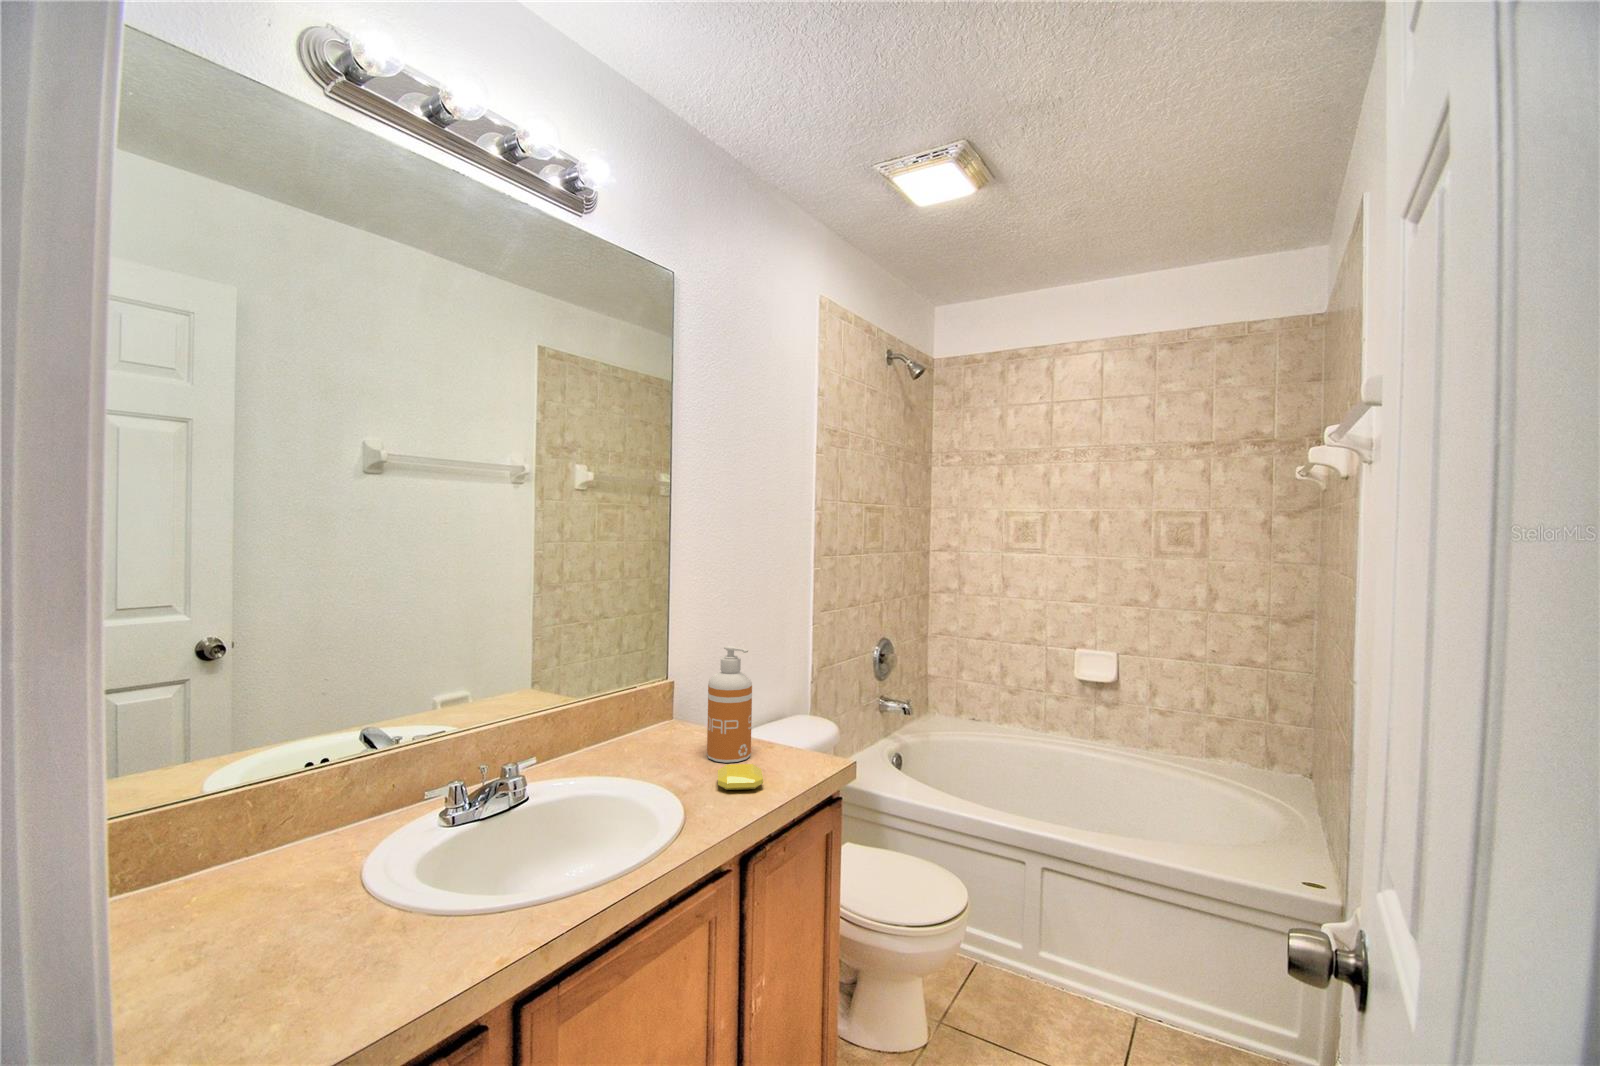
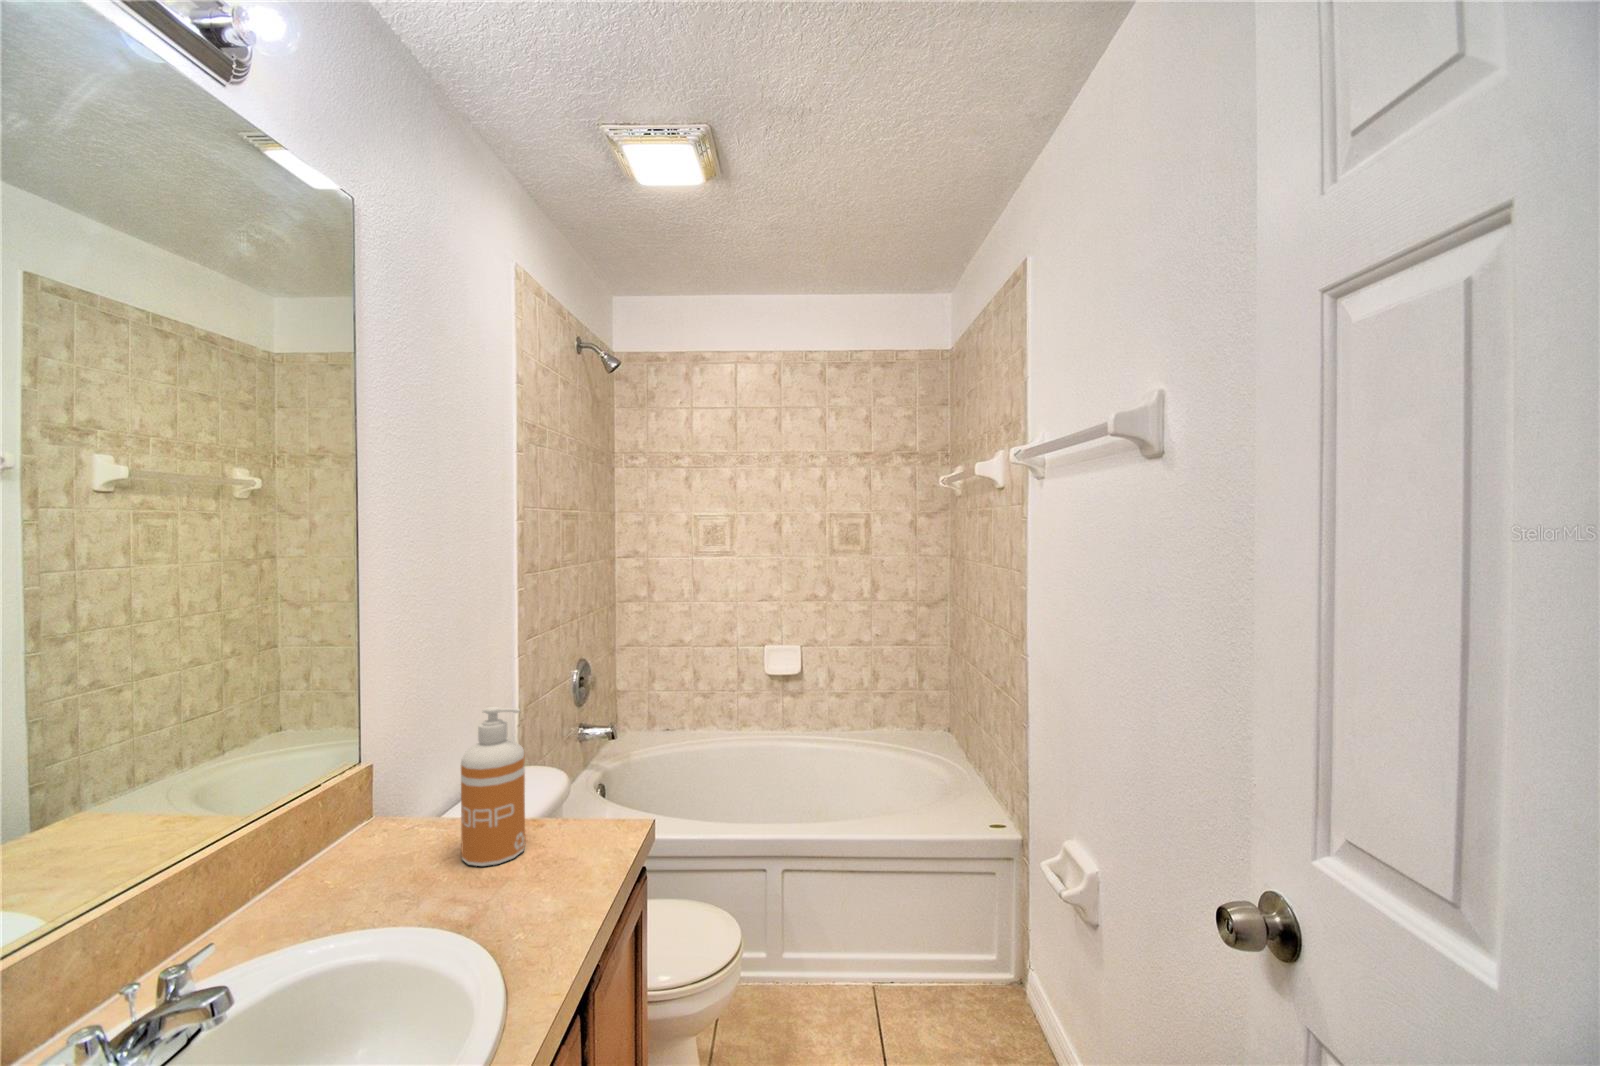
soap bar: present [718,764,763,790] -> none [506,857,578,903]

